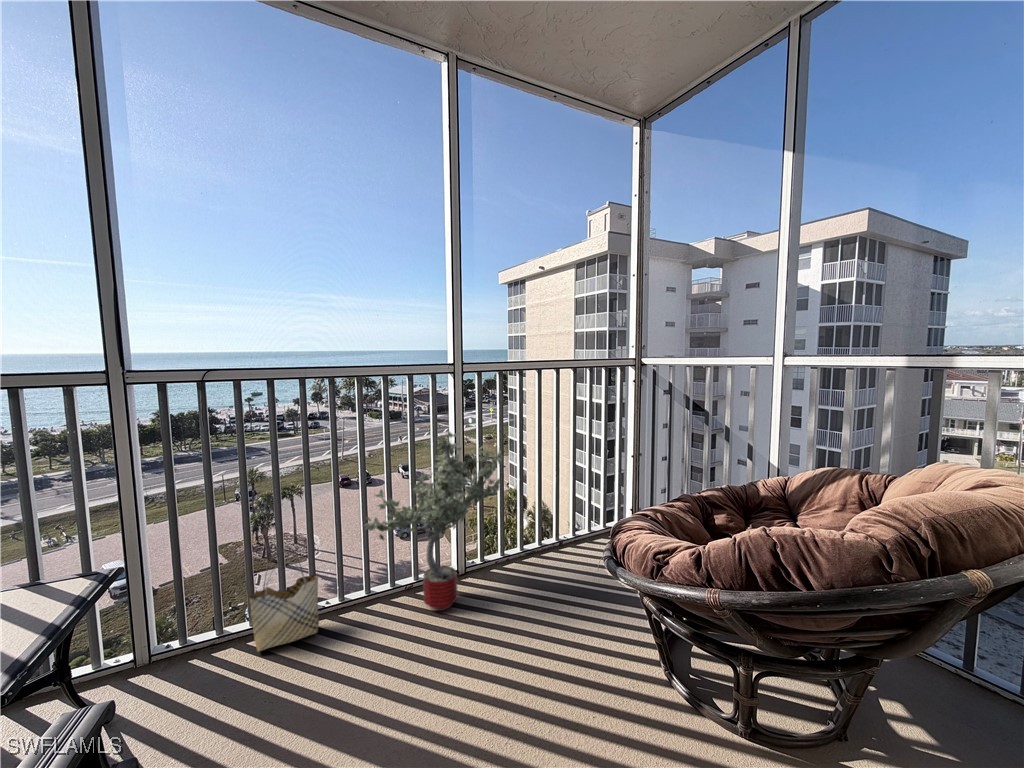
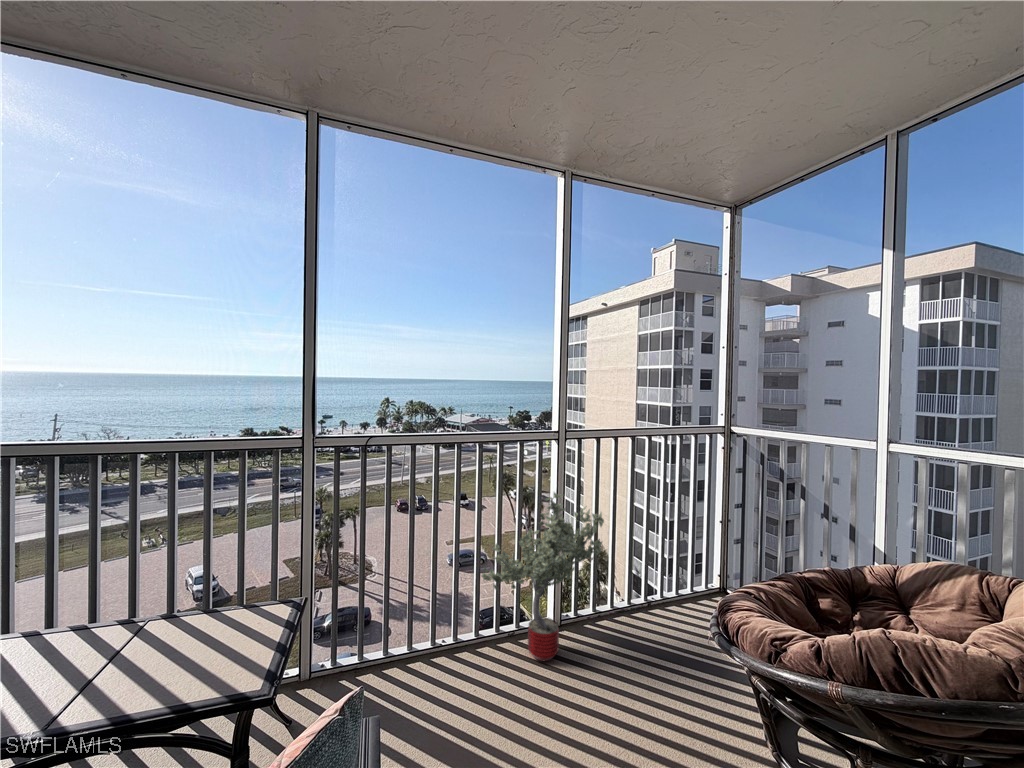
woven basket: present [249,551,319,652] -> none [386,591,440,681]

